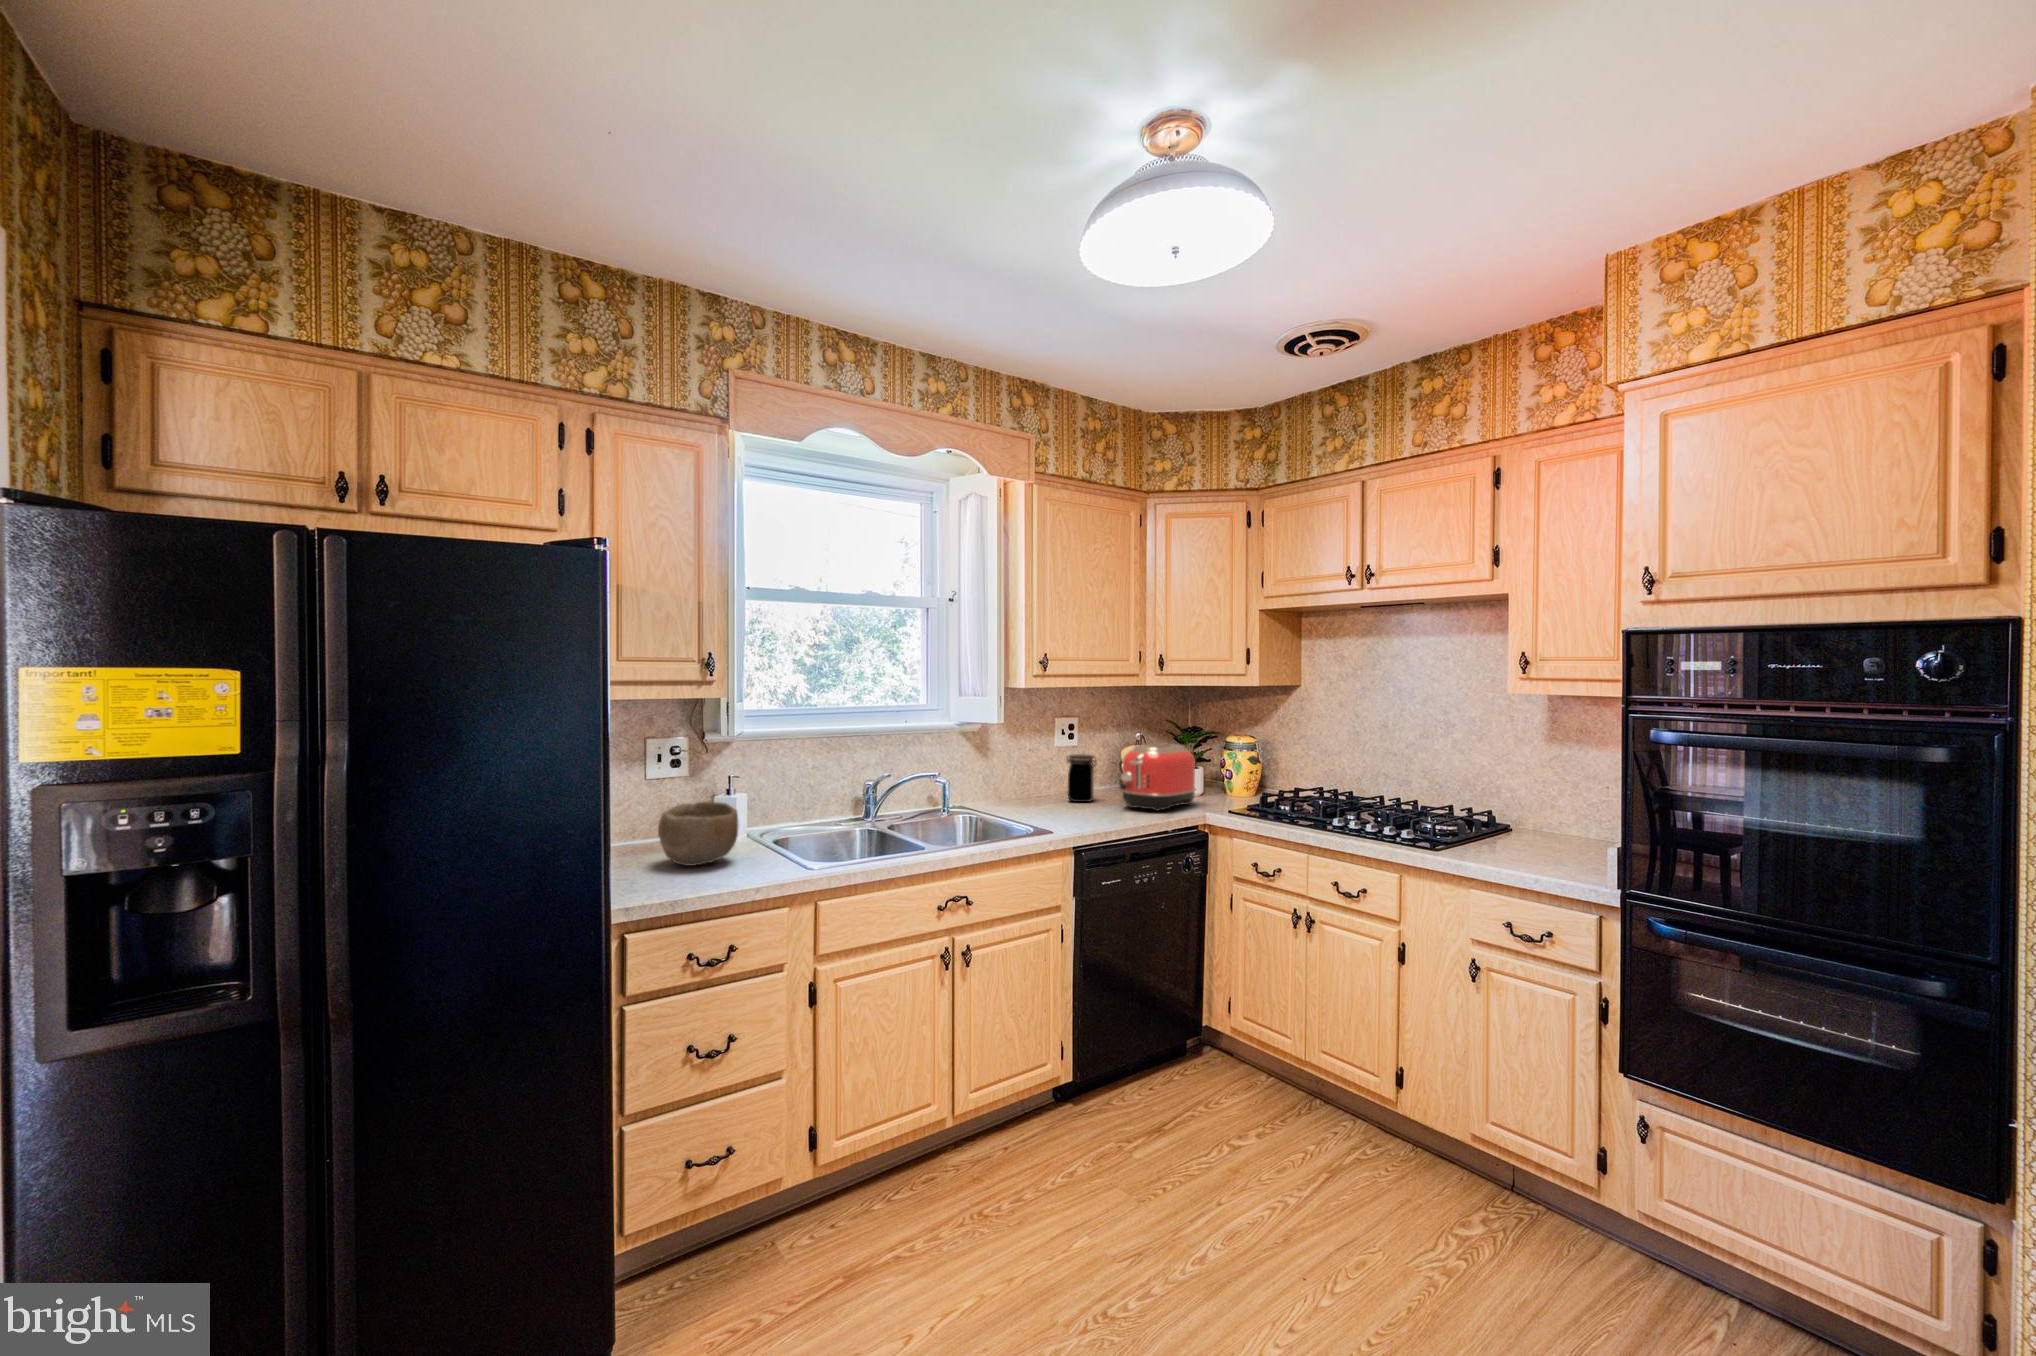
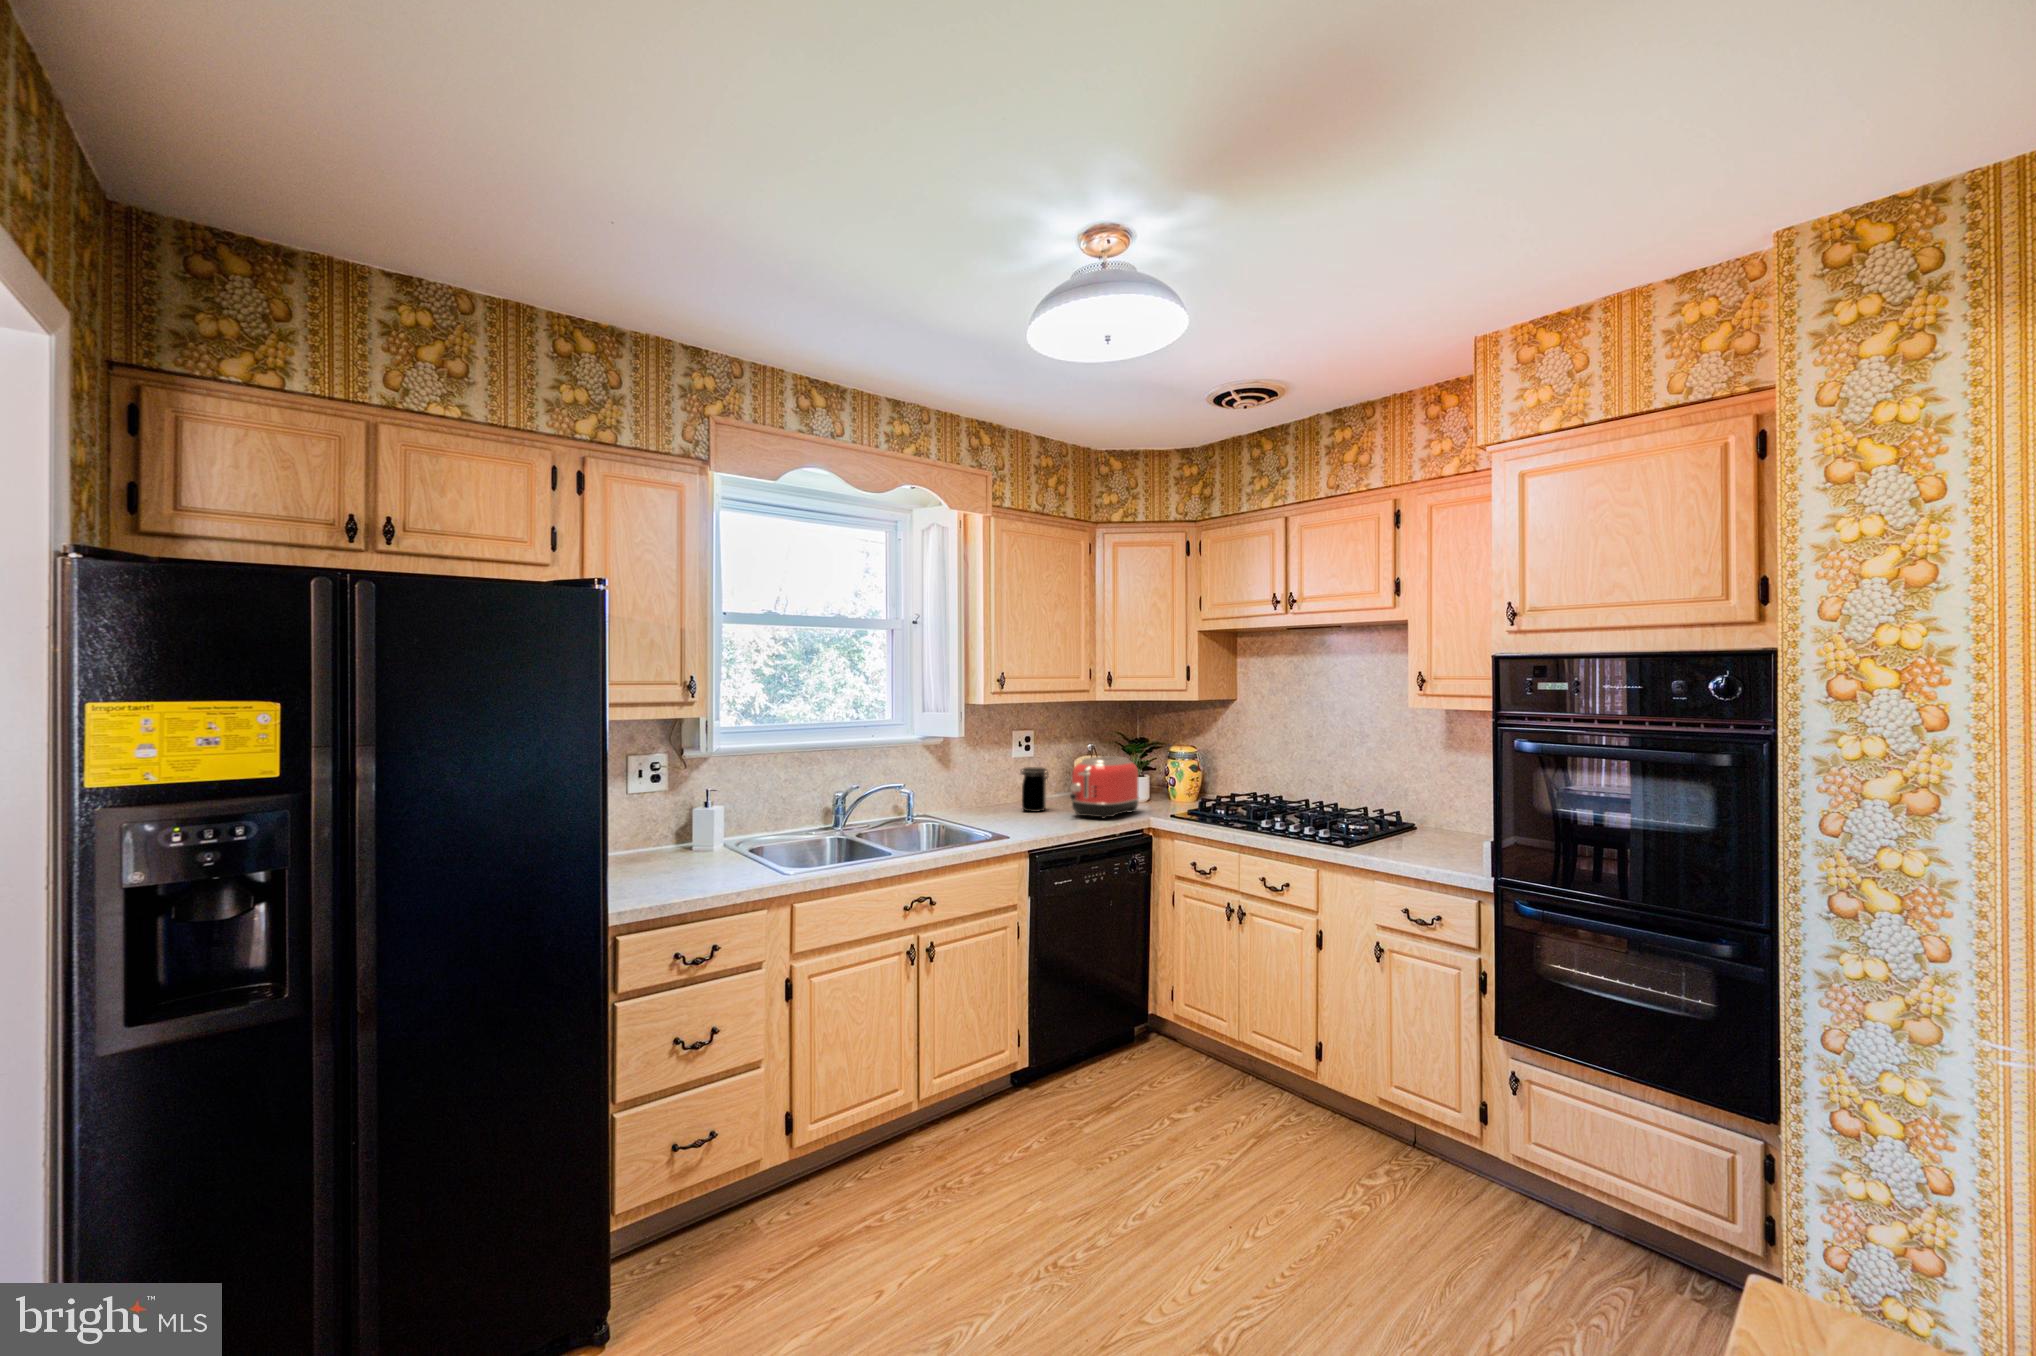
bowl: present [658,801,738,866] -> none [643,815,718,874]

